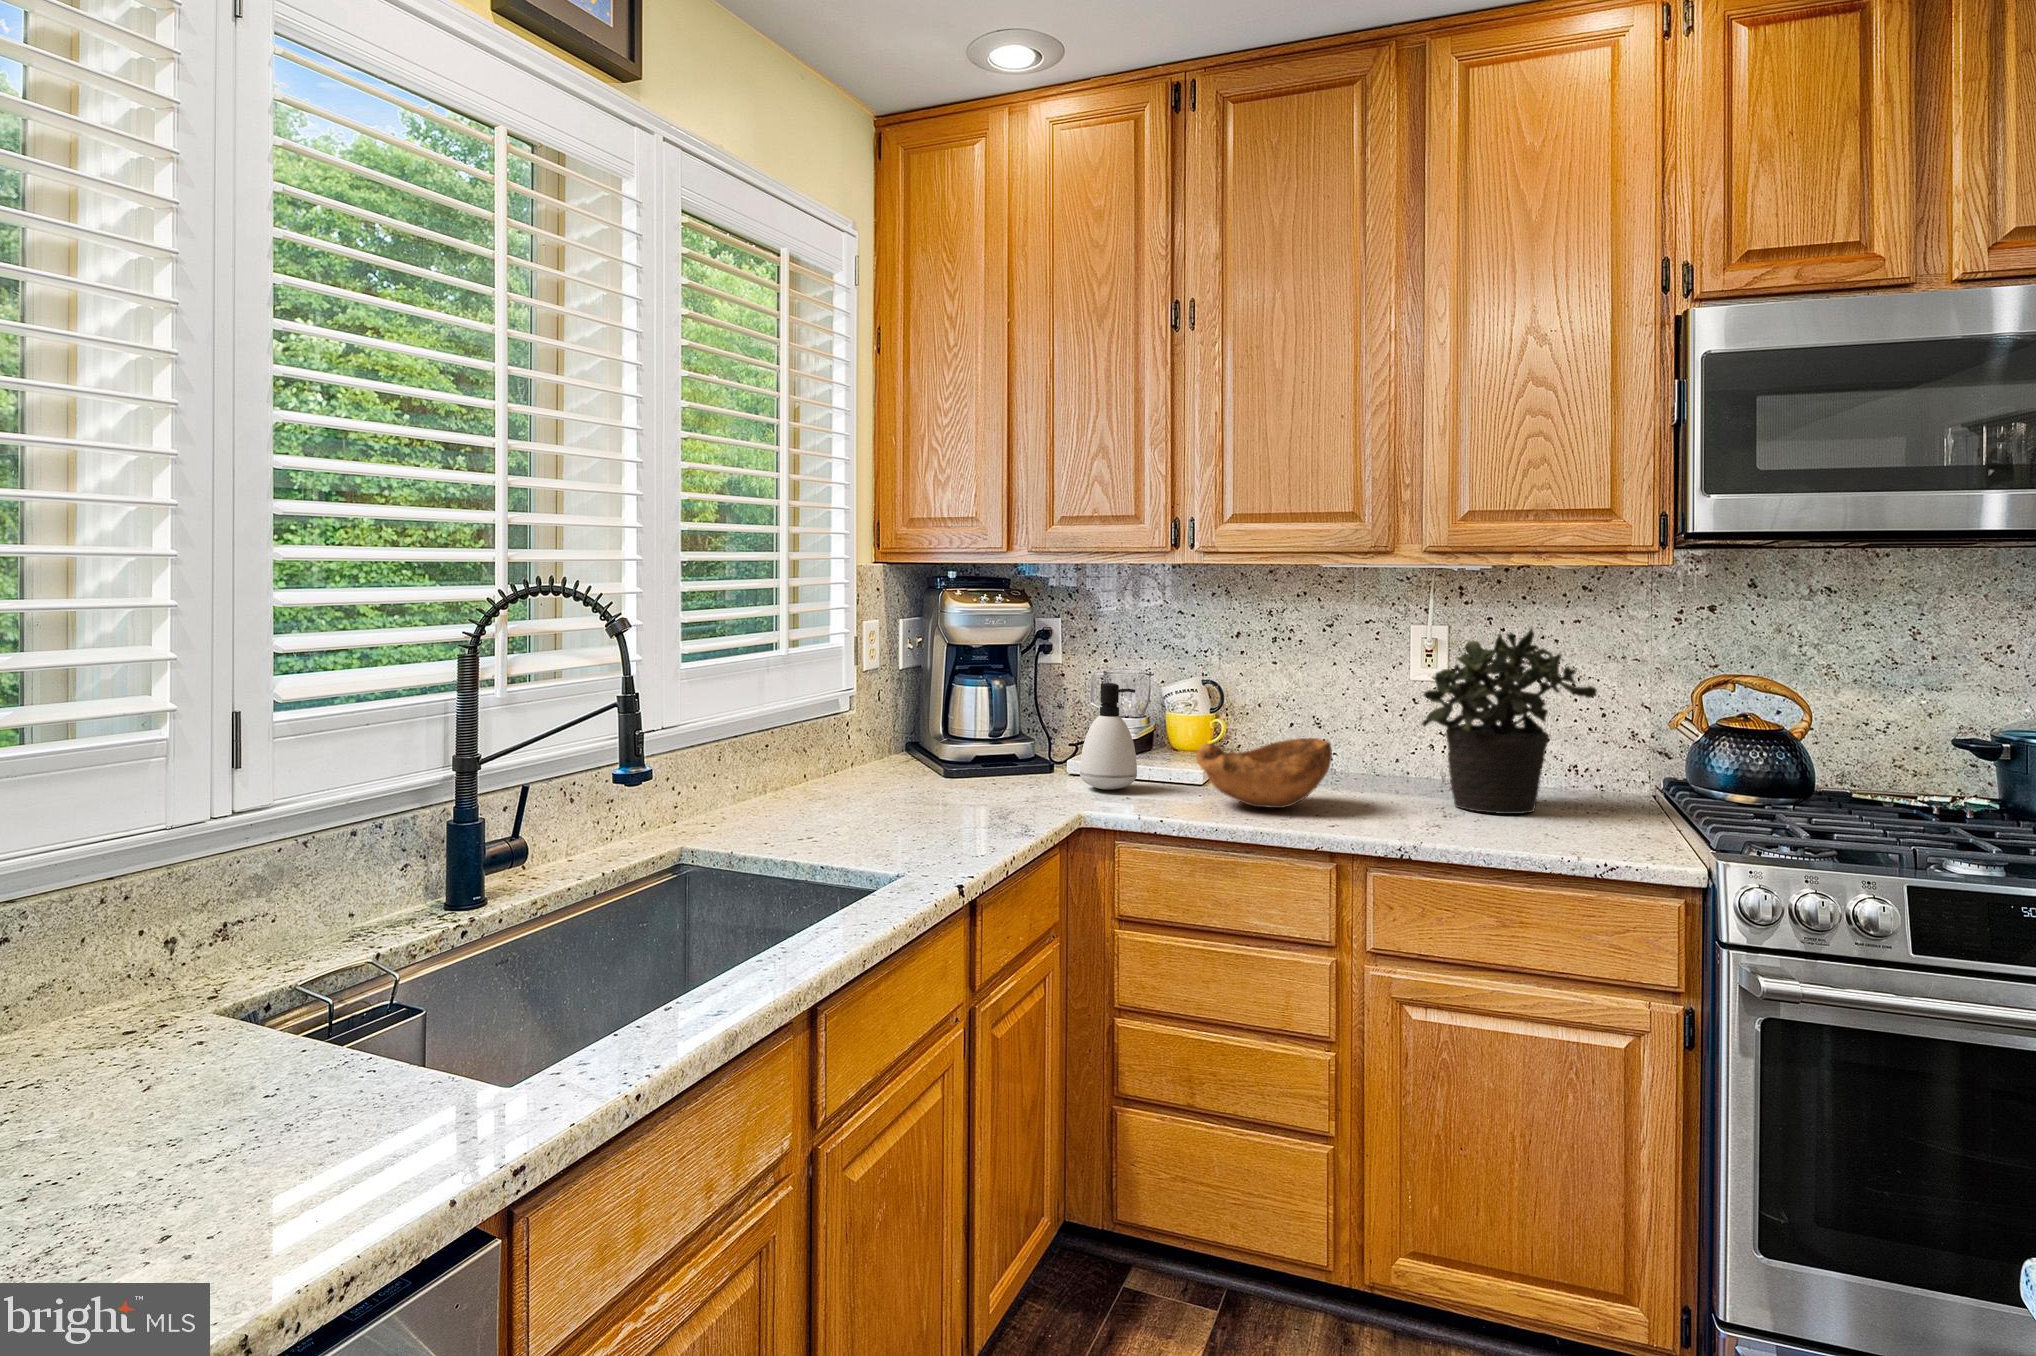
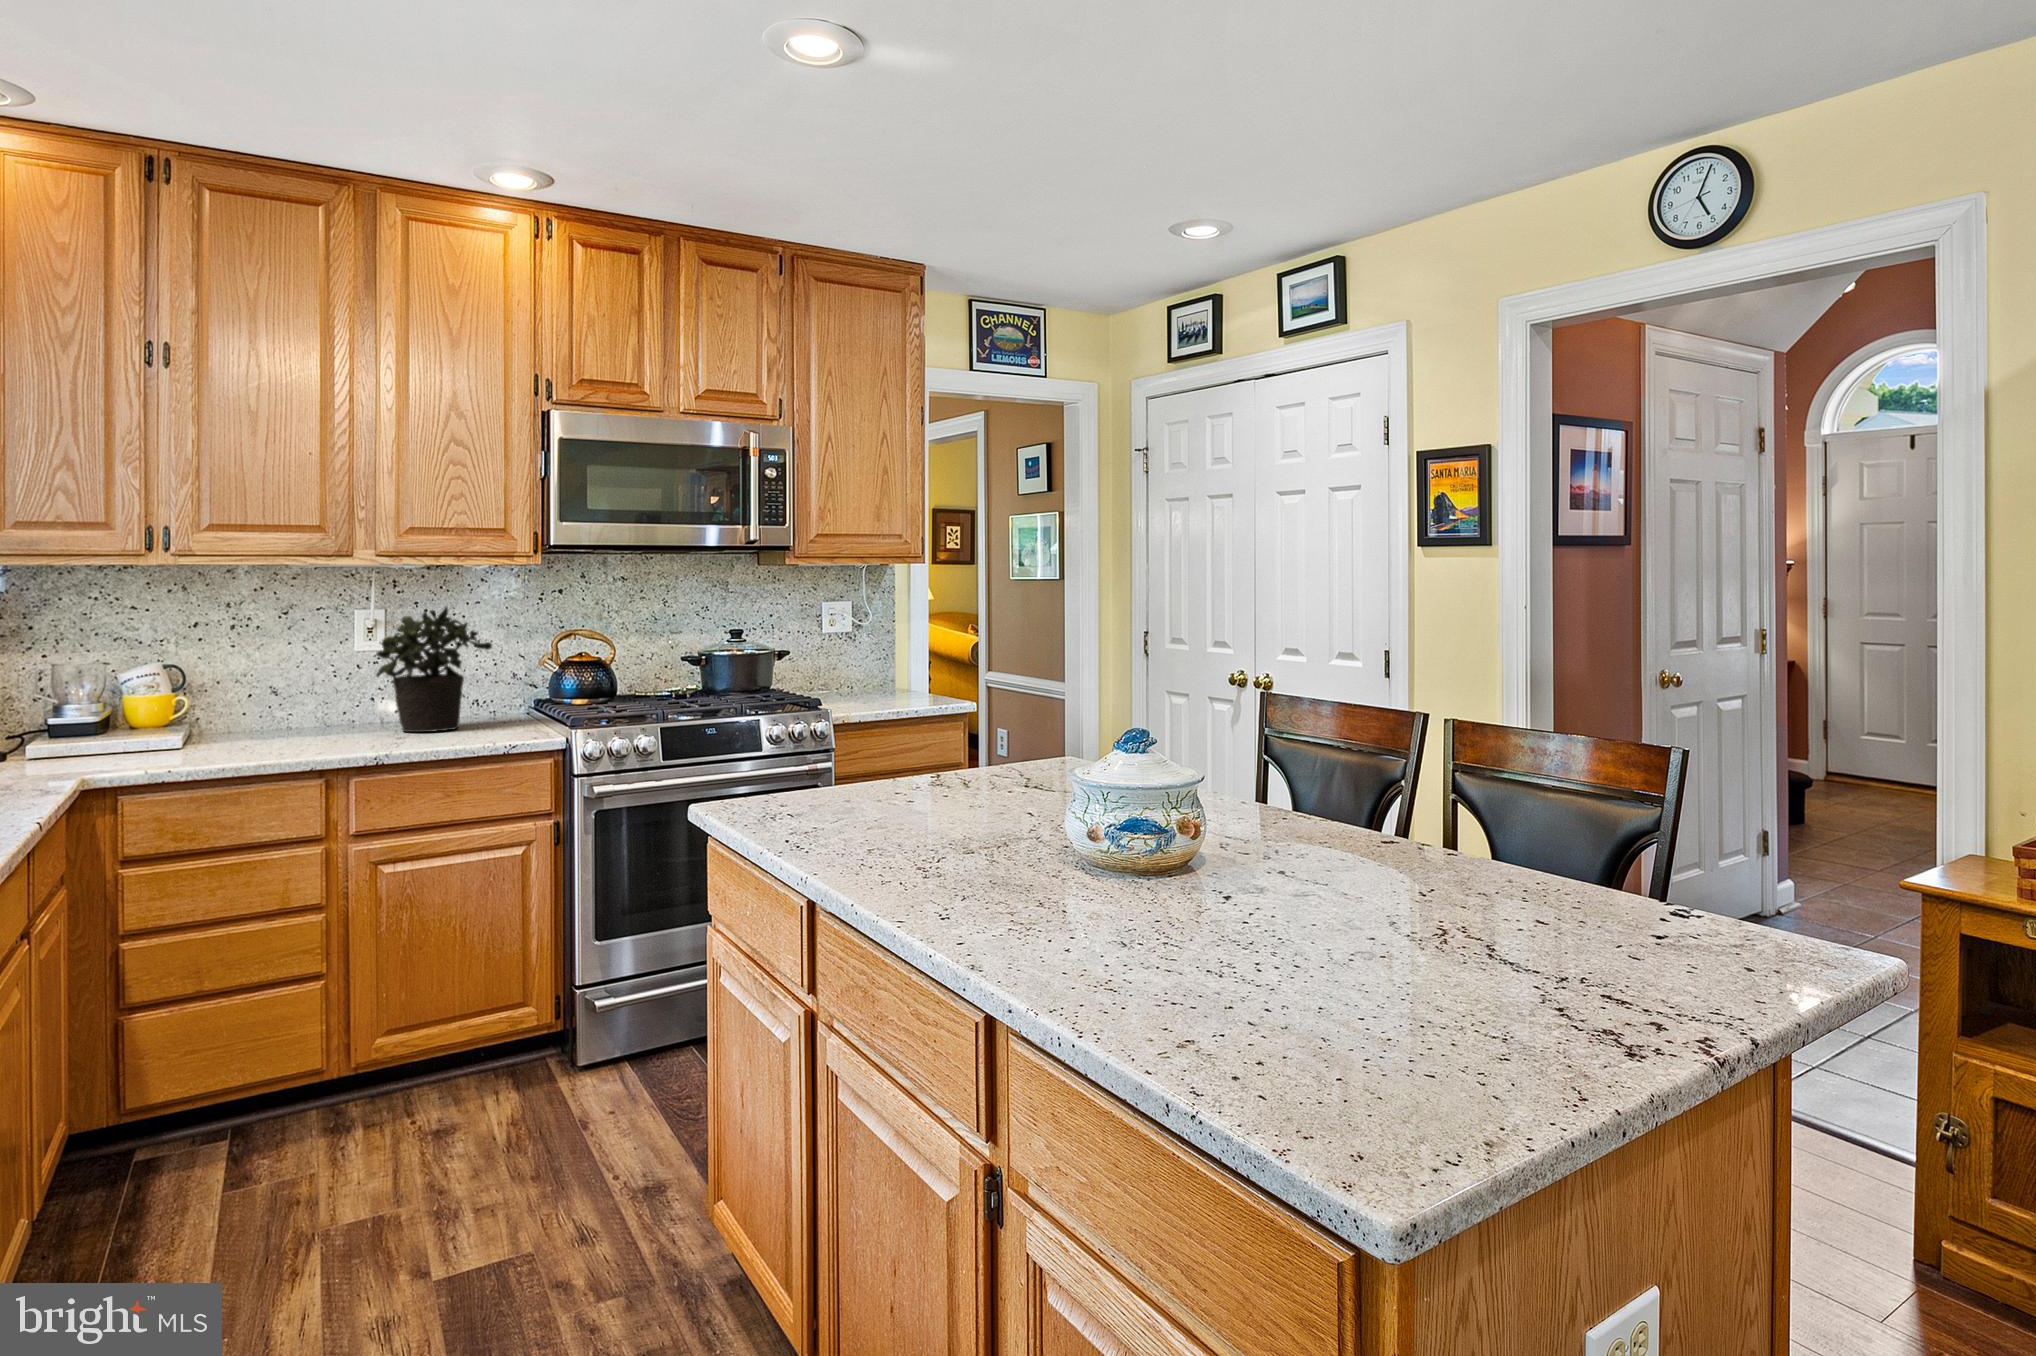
soap dispenser: present [1080,683,1137,789] -> none [73,663,132,752]
wooden bowl: present [1196,738,1332,808] -> none [195,692,311,746]

